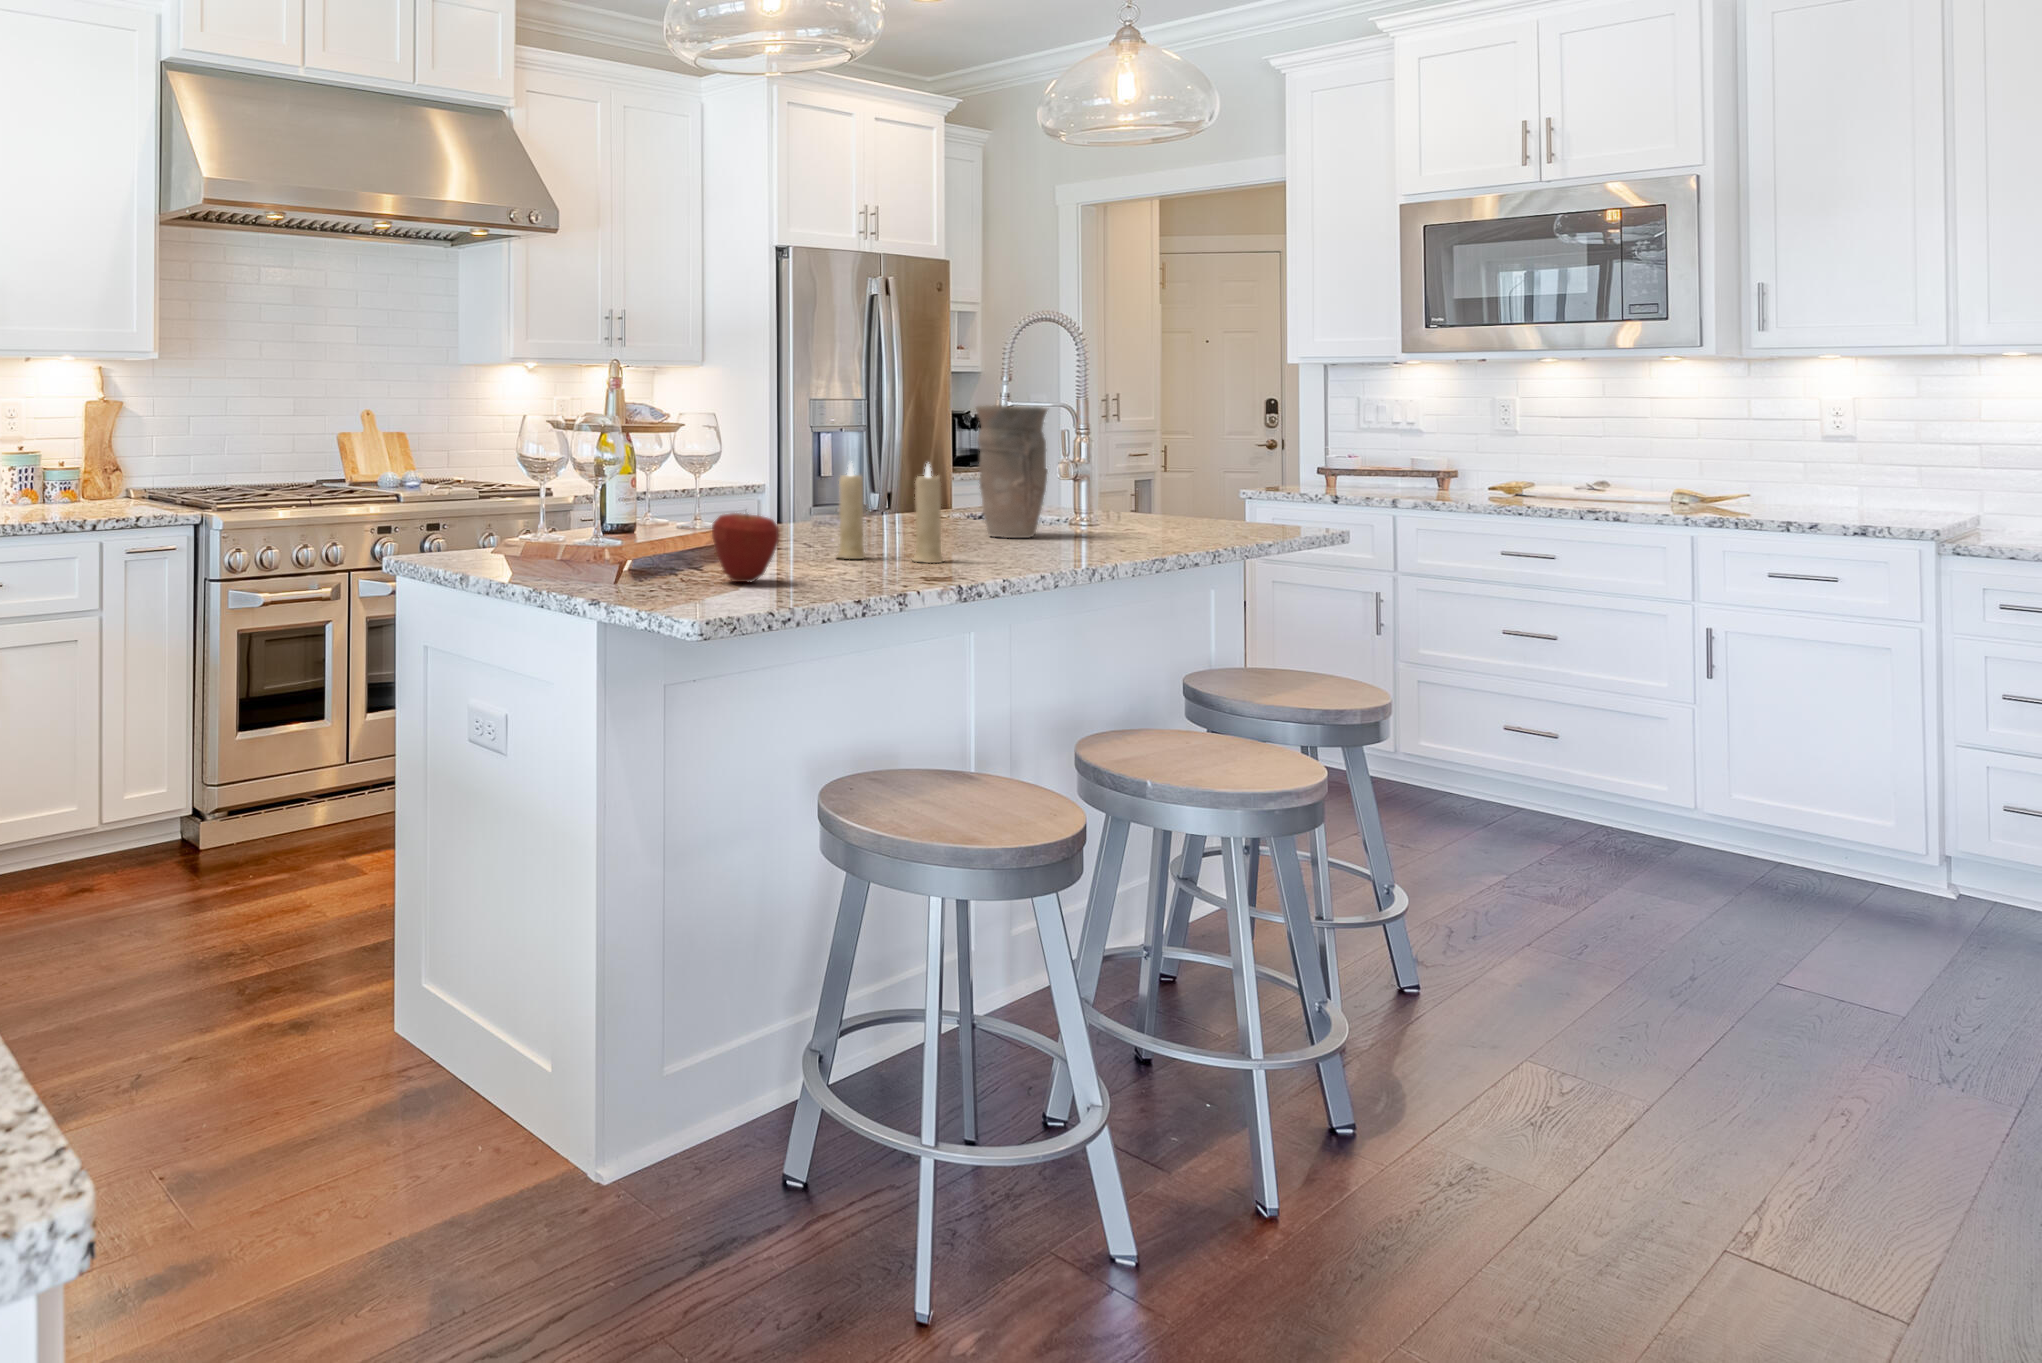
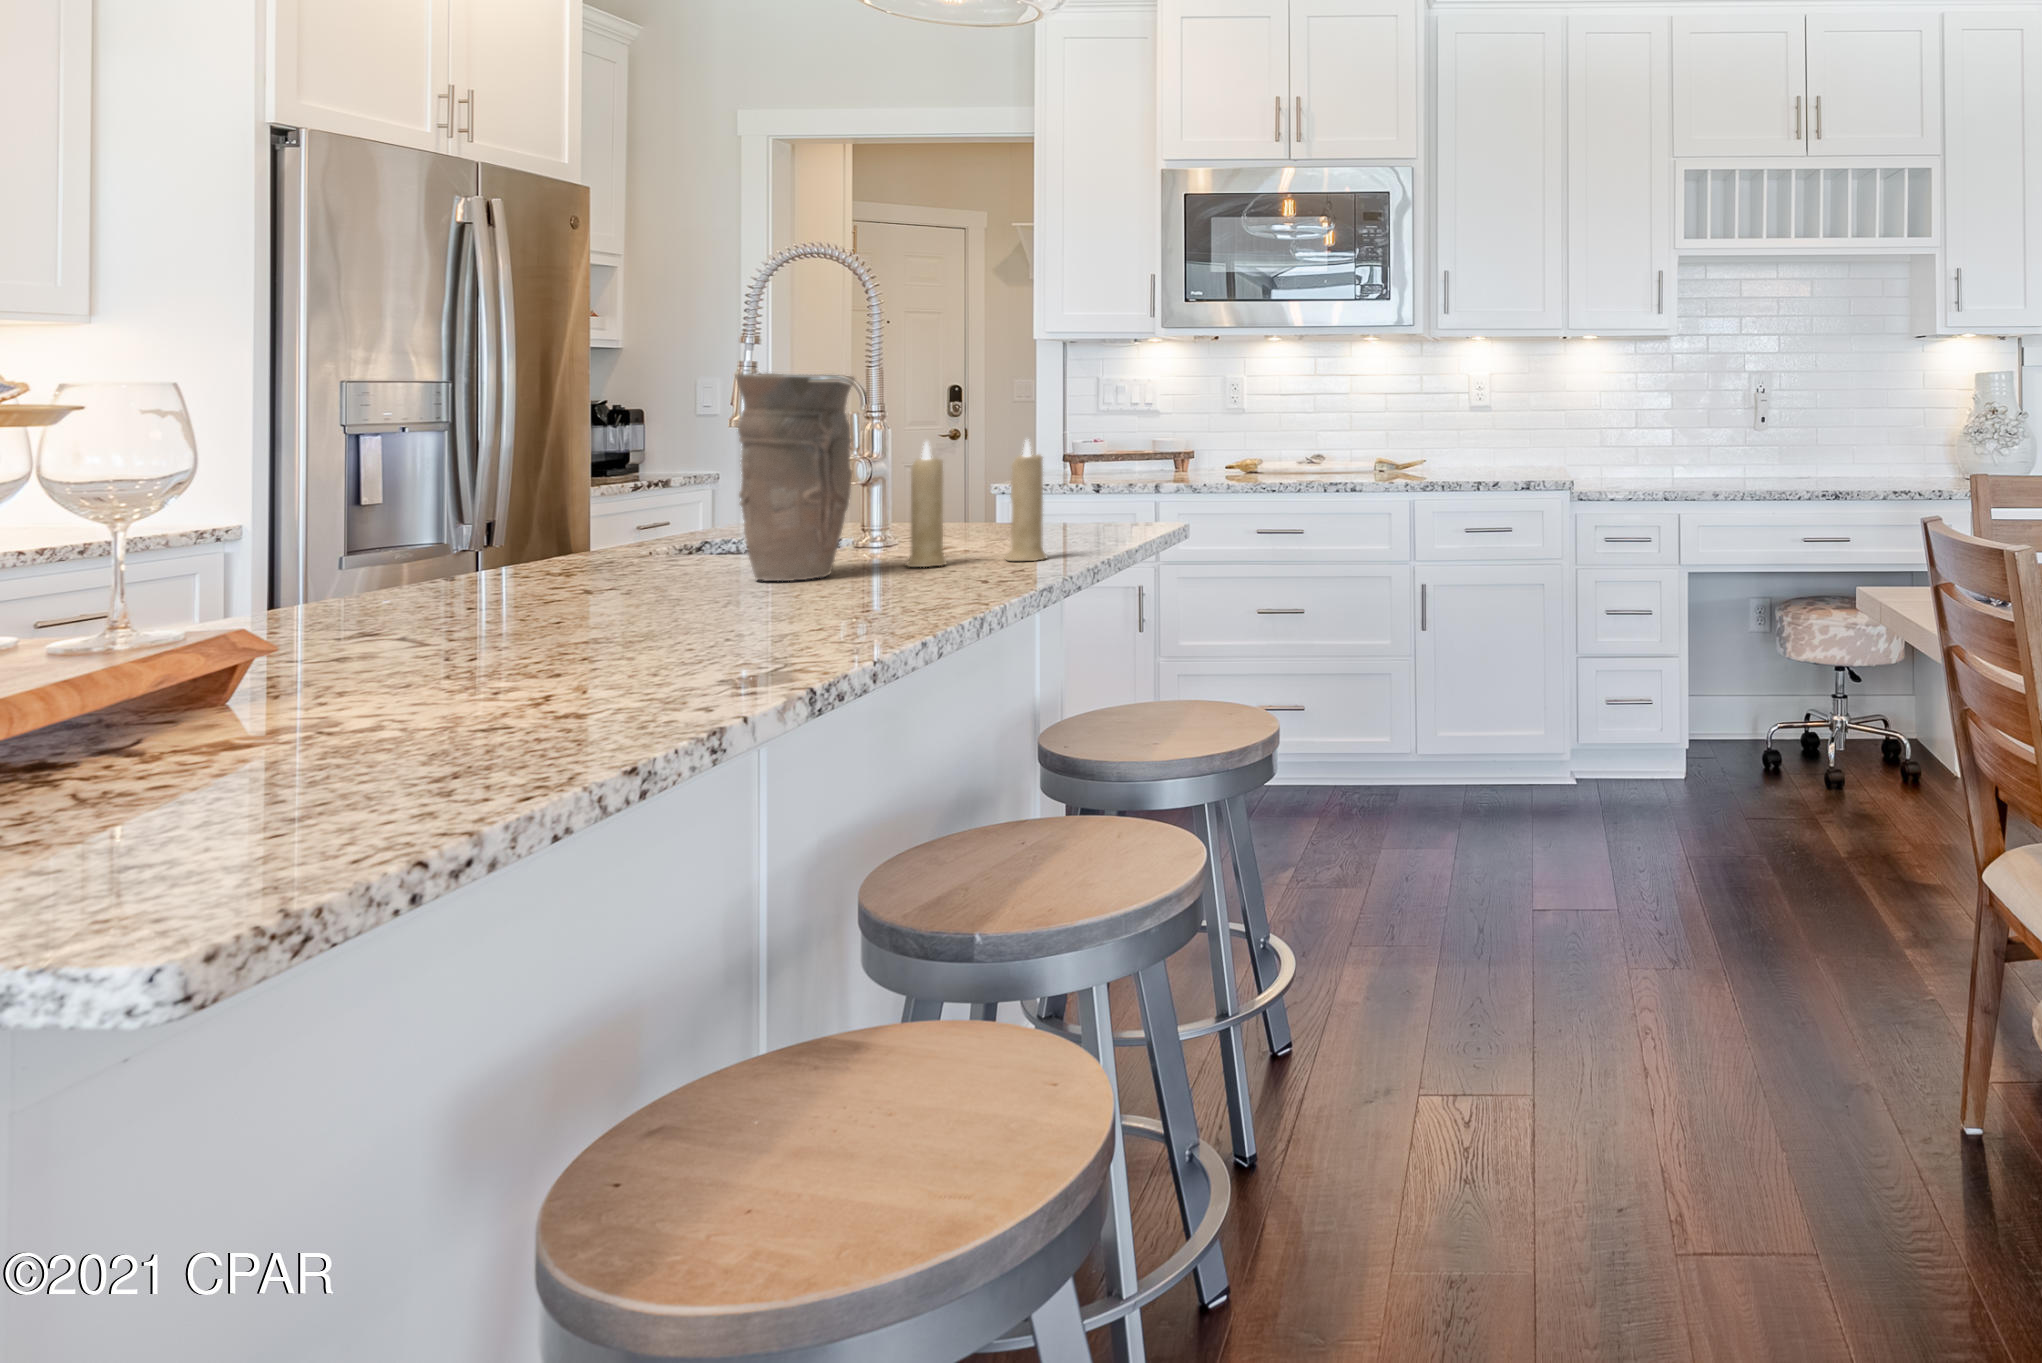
candle: present [837,463,943,563] -> present [906,440,1047,567]
apple: present [712,513,779,582] -> none [195,592,402,771]

